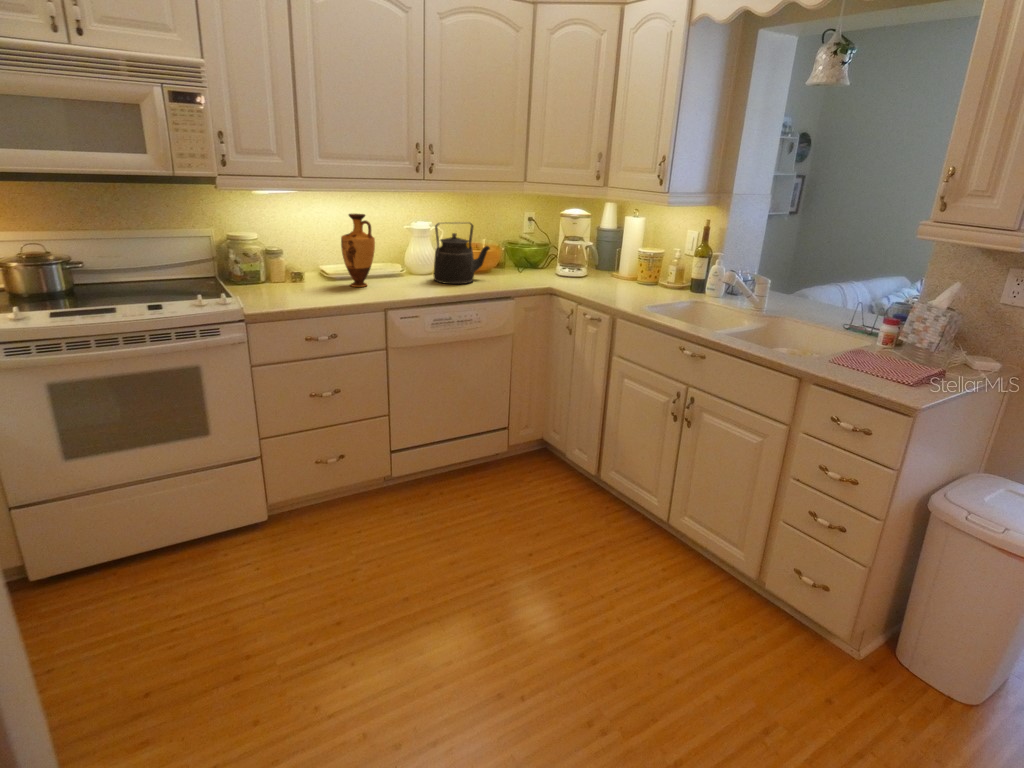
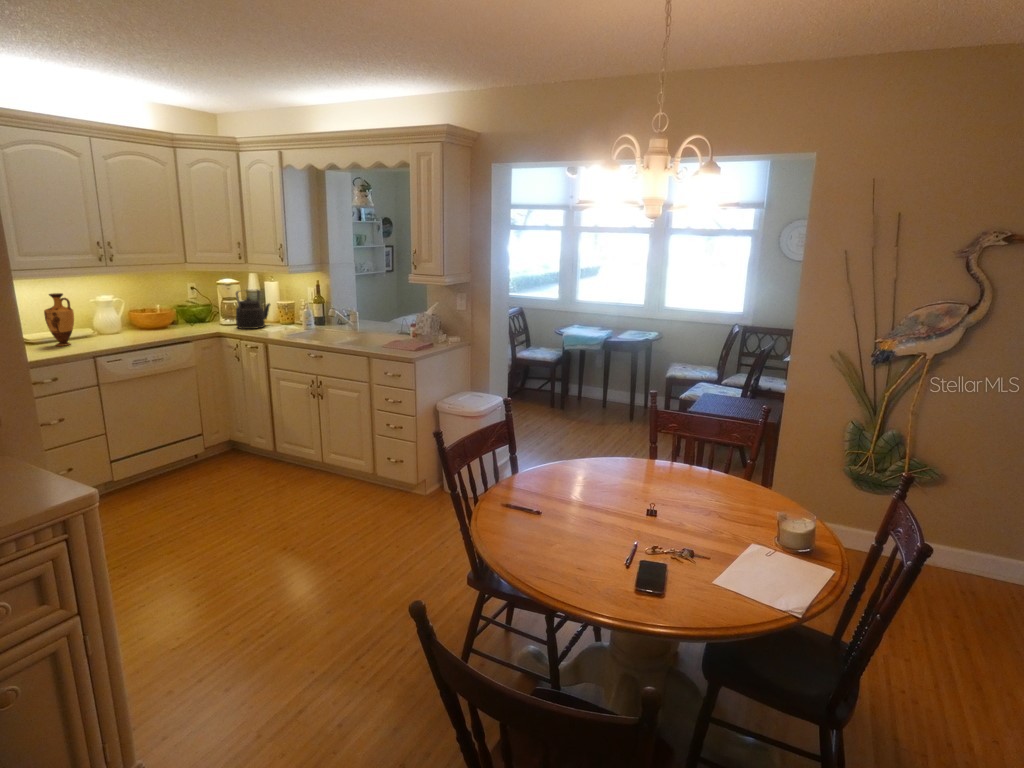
kettle: present [434,223,490,284] -> present [236,290,270,329]

